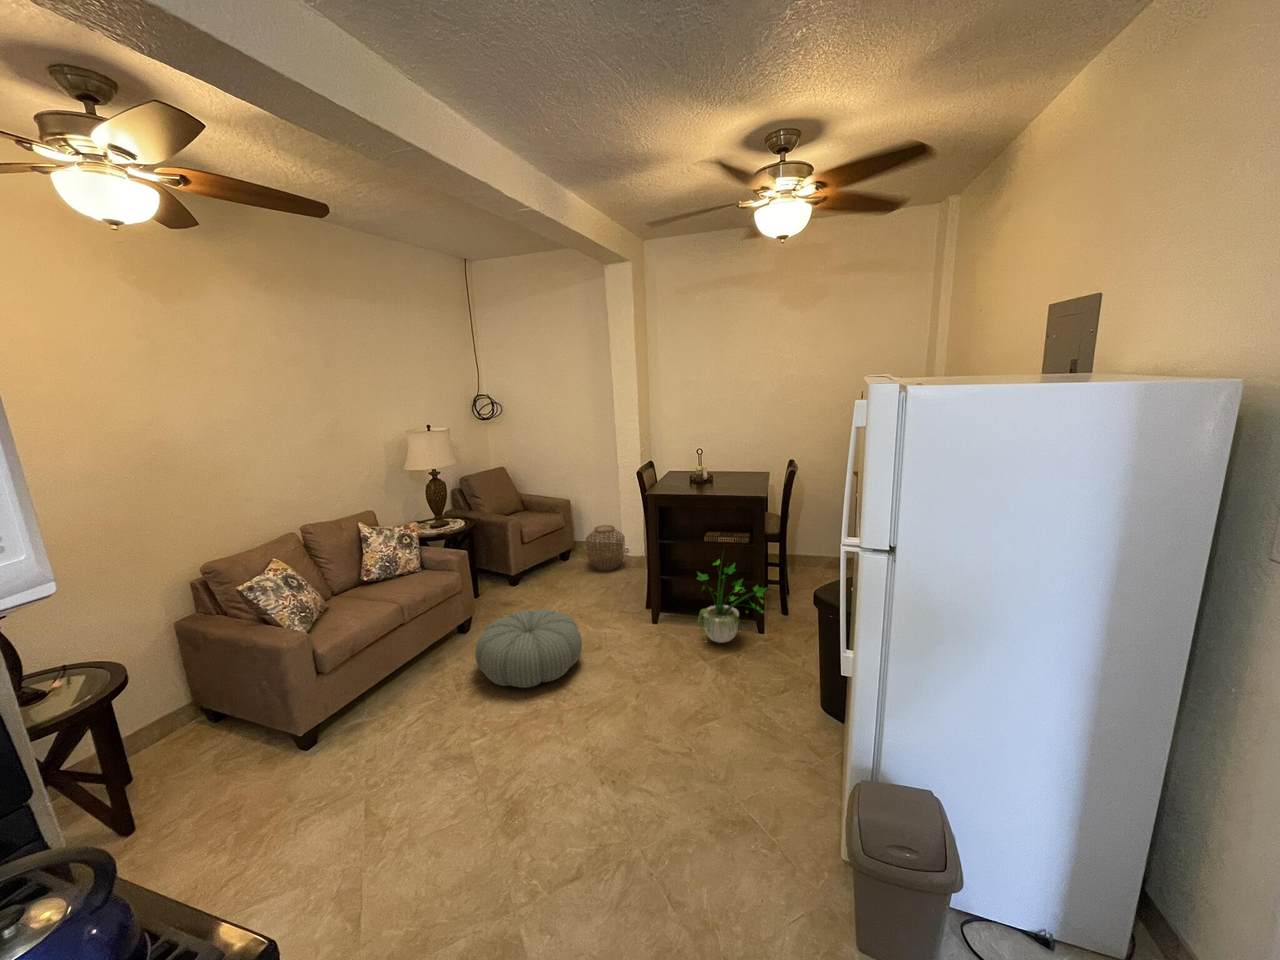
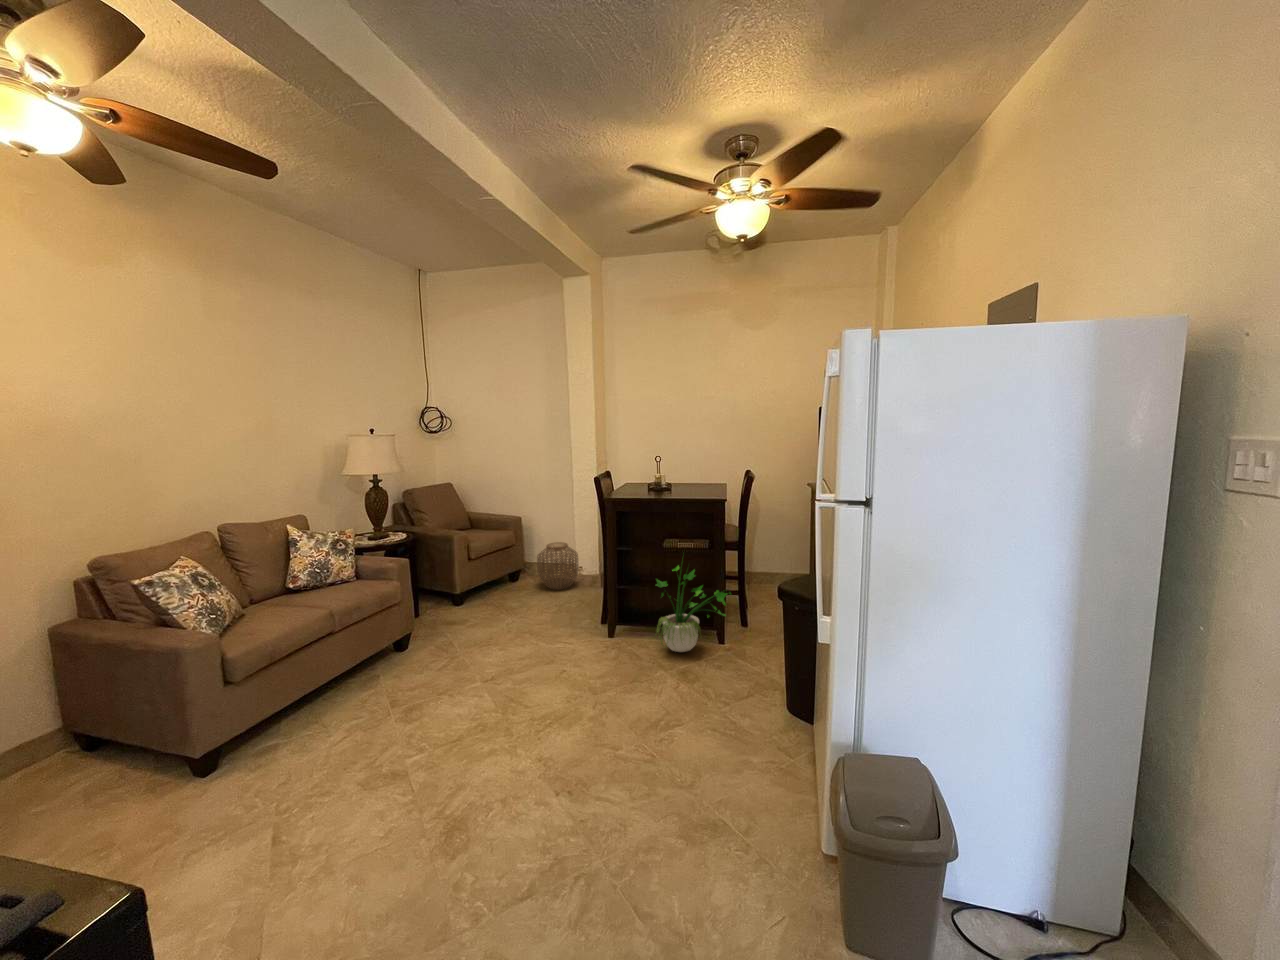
pouf: present [475,609,582,688] -> none [414,618,534,700]

